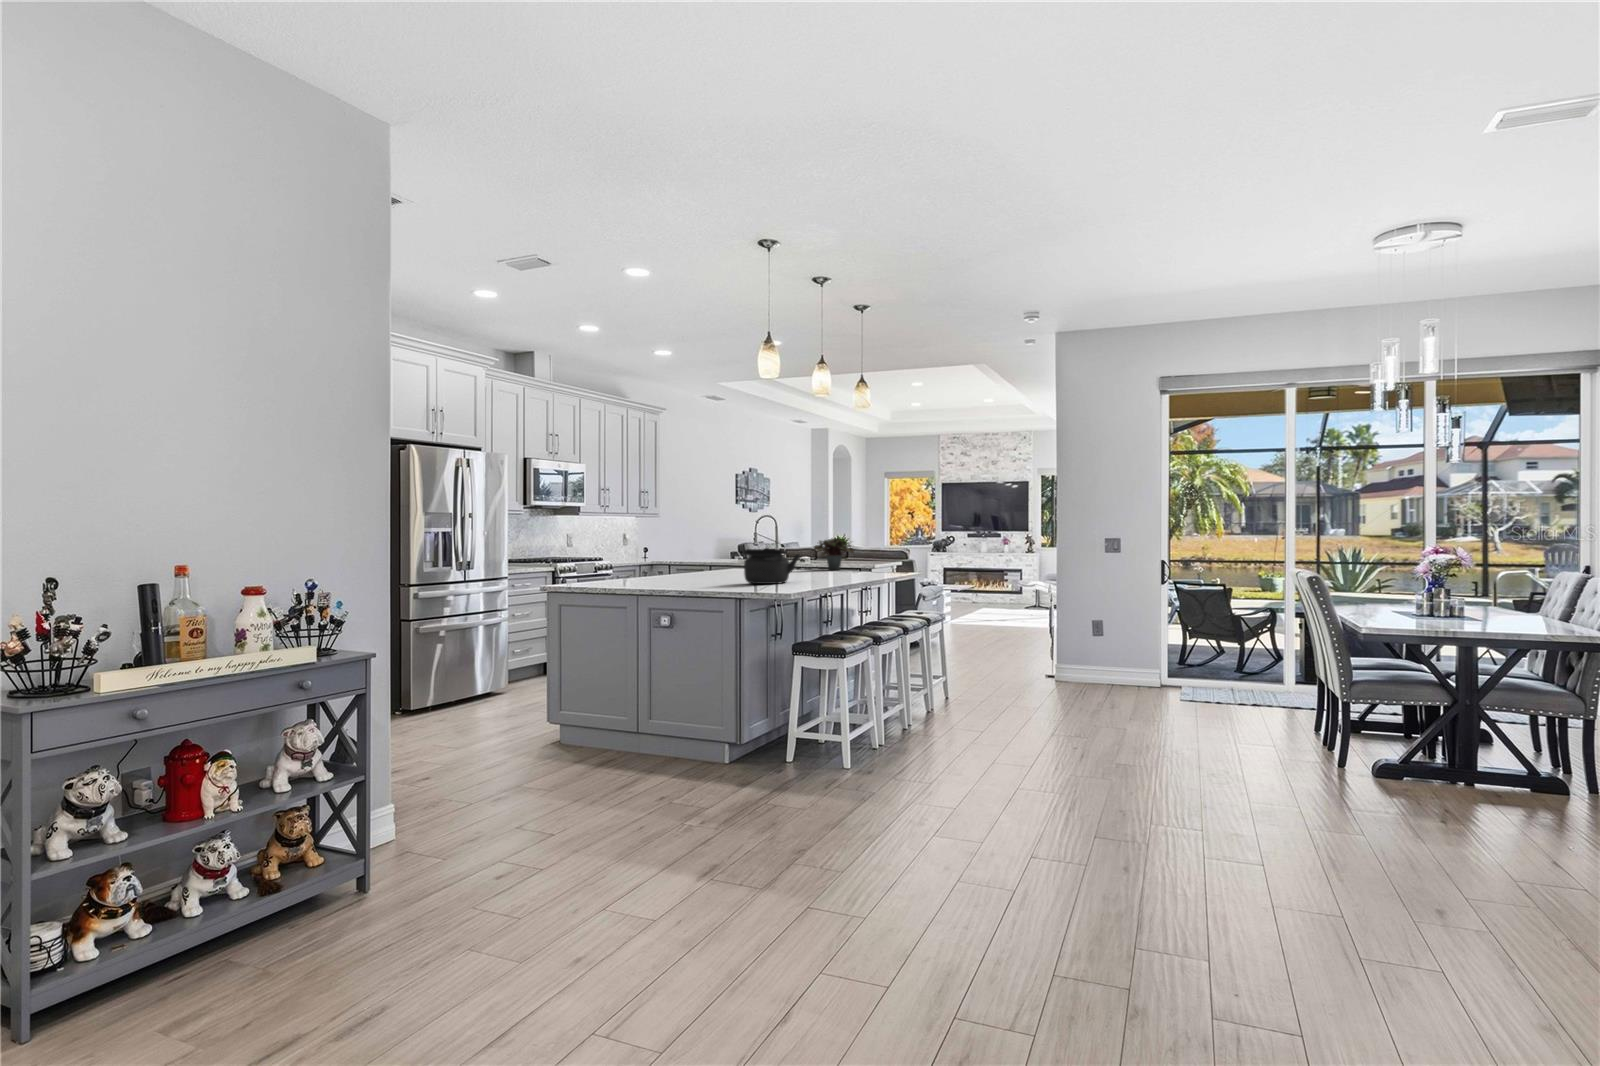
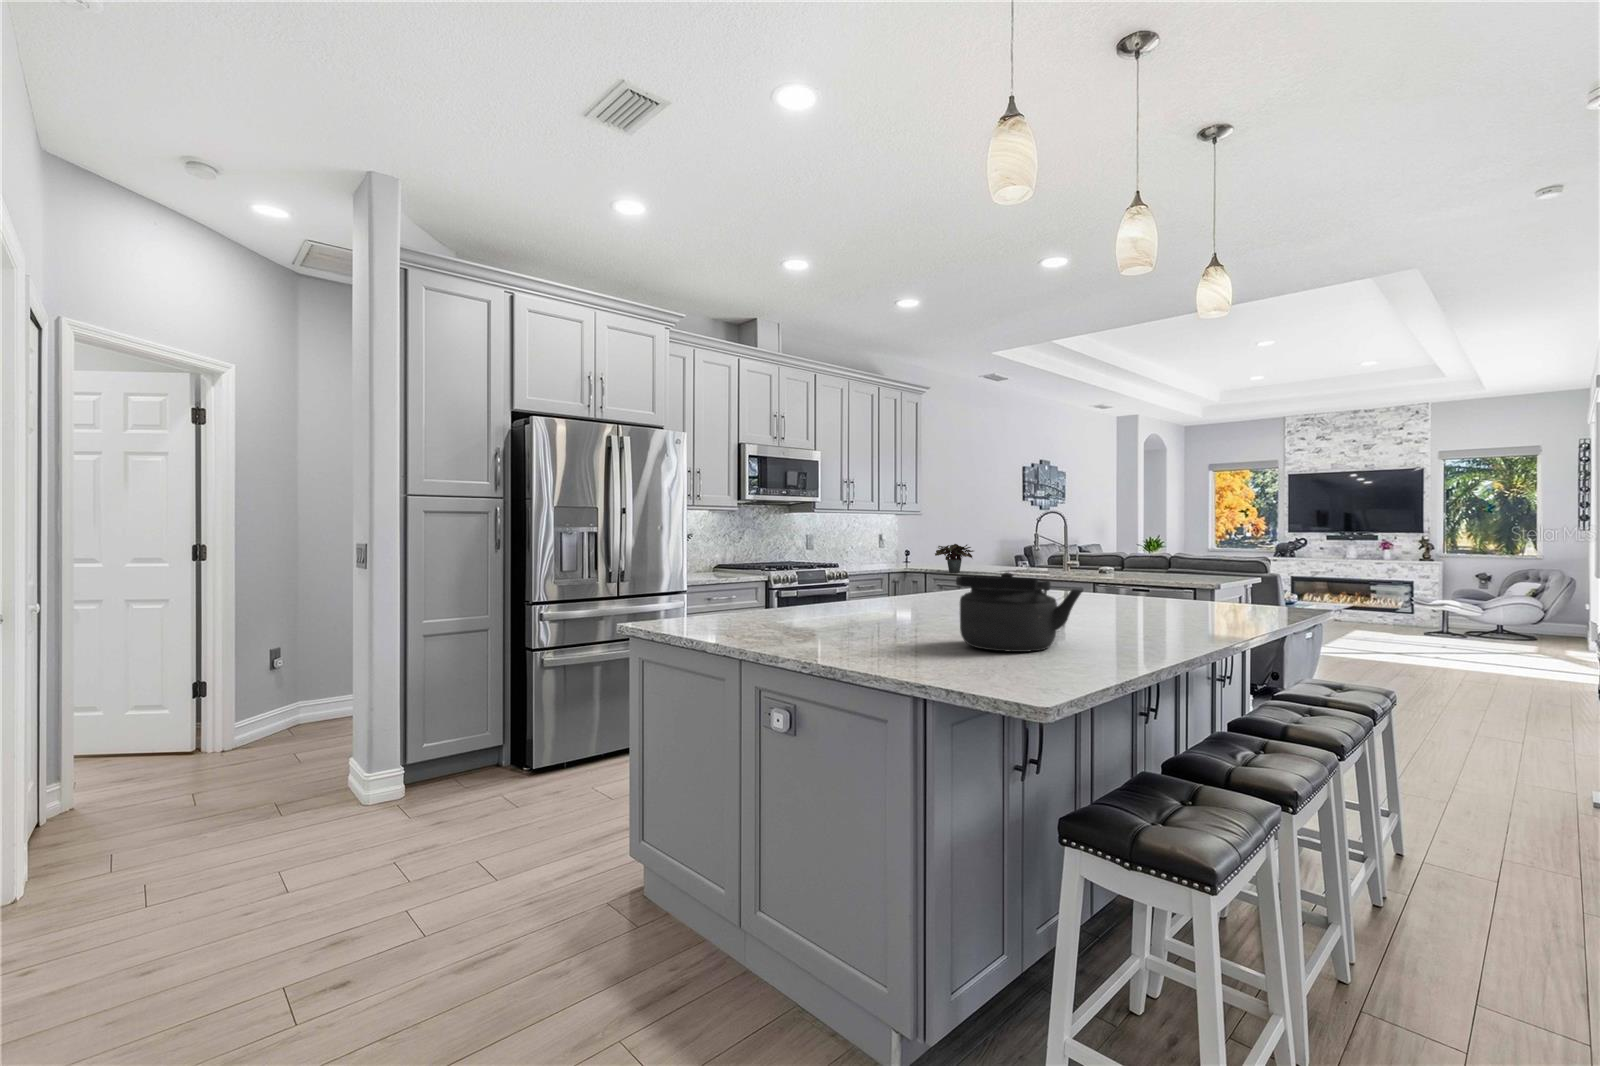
potted plant: present [813,538,854,570] -> present [935,544,974,573]

